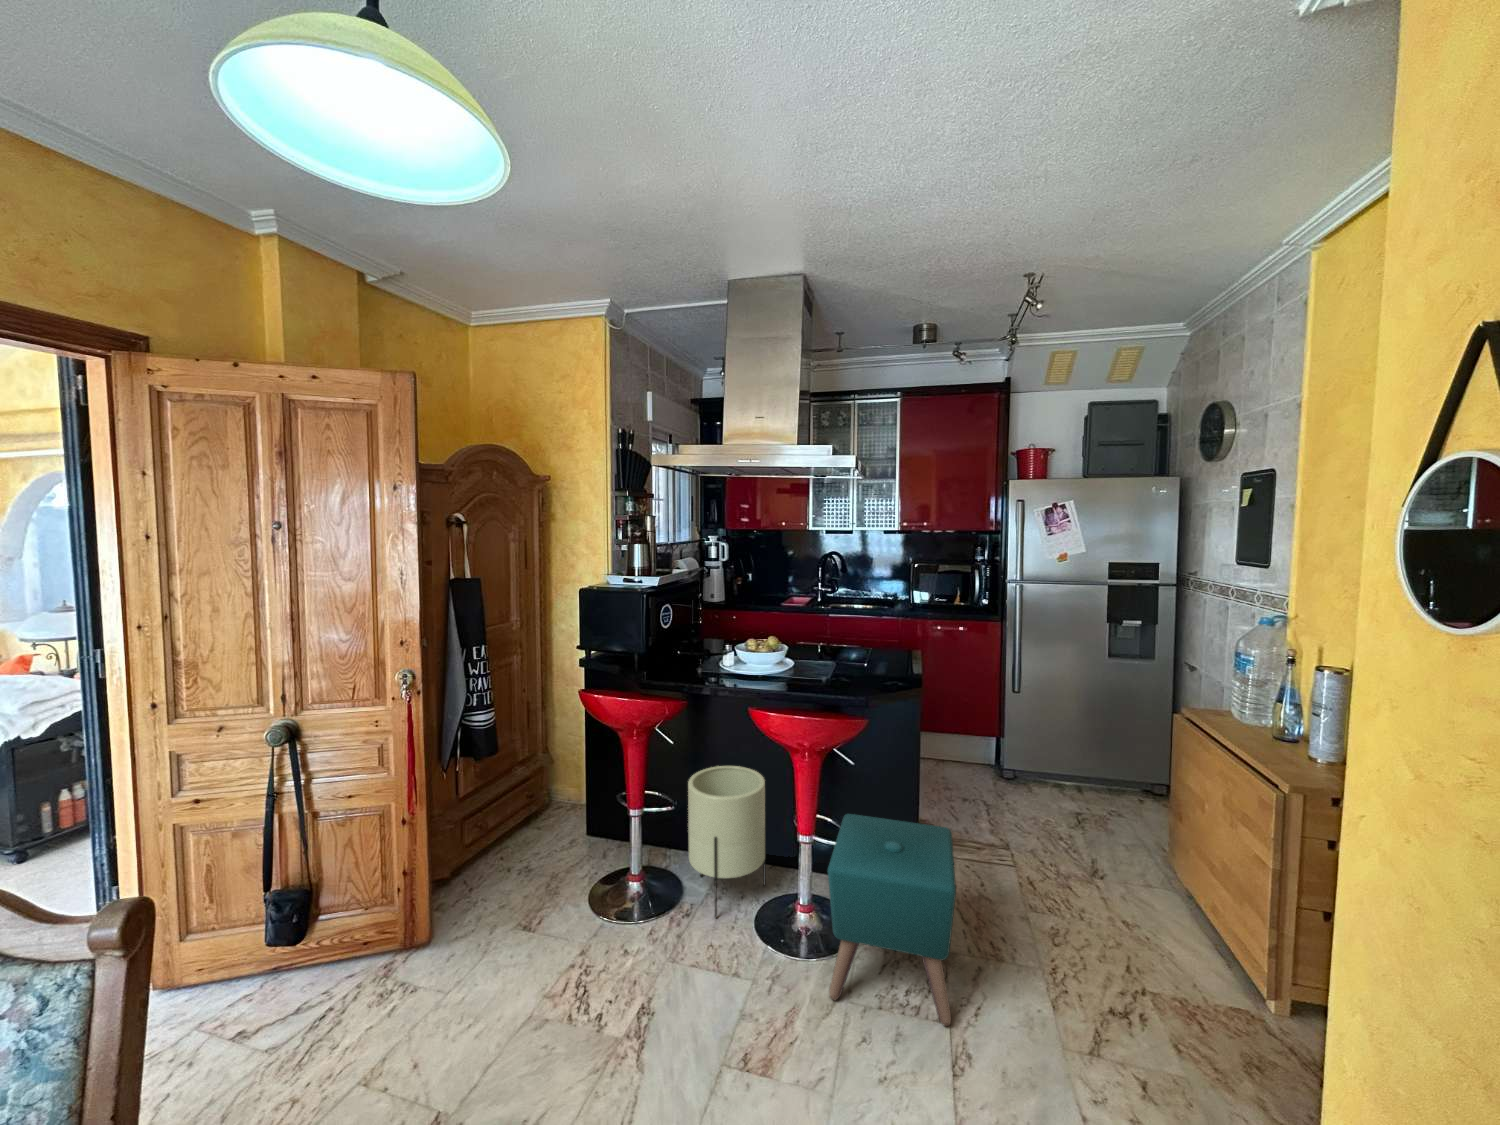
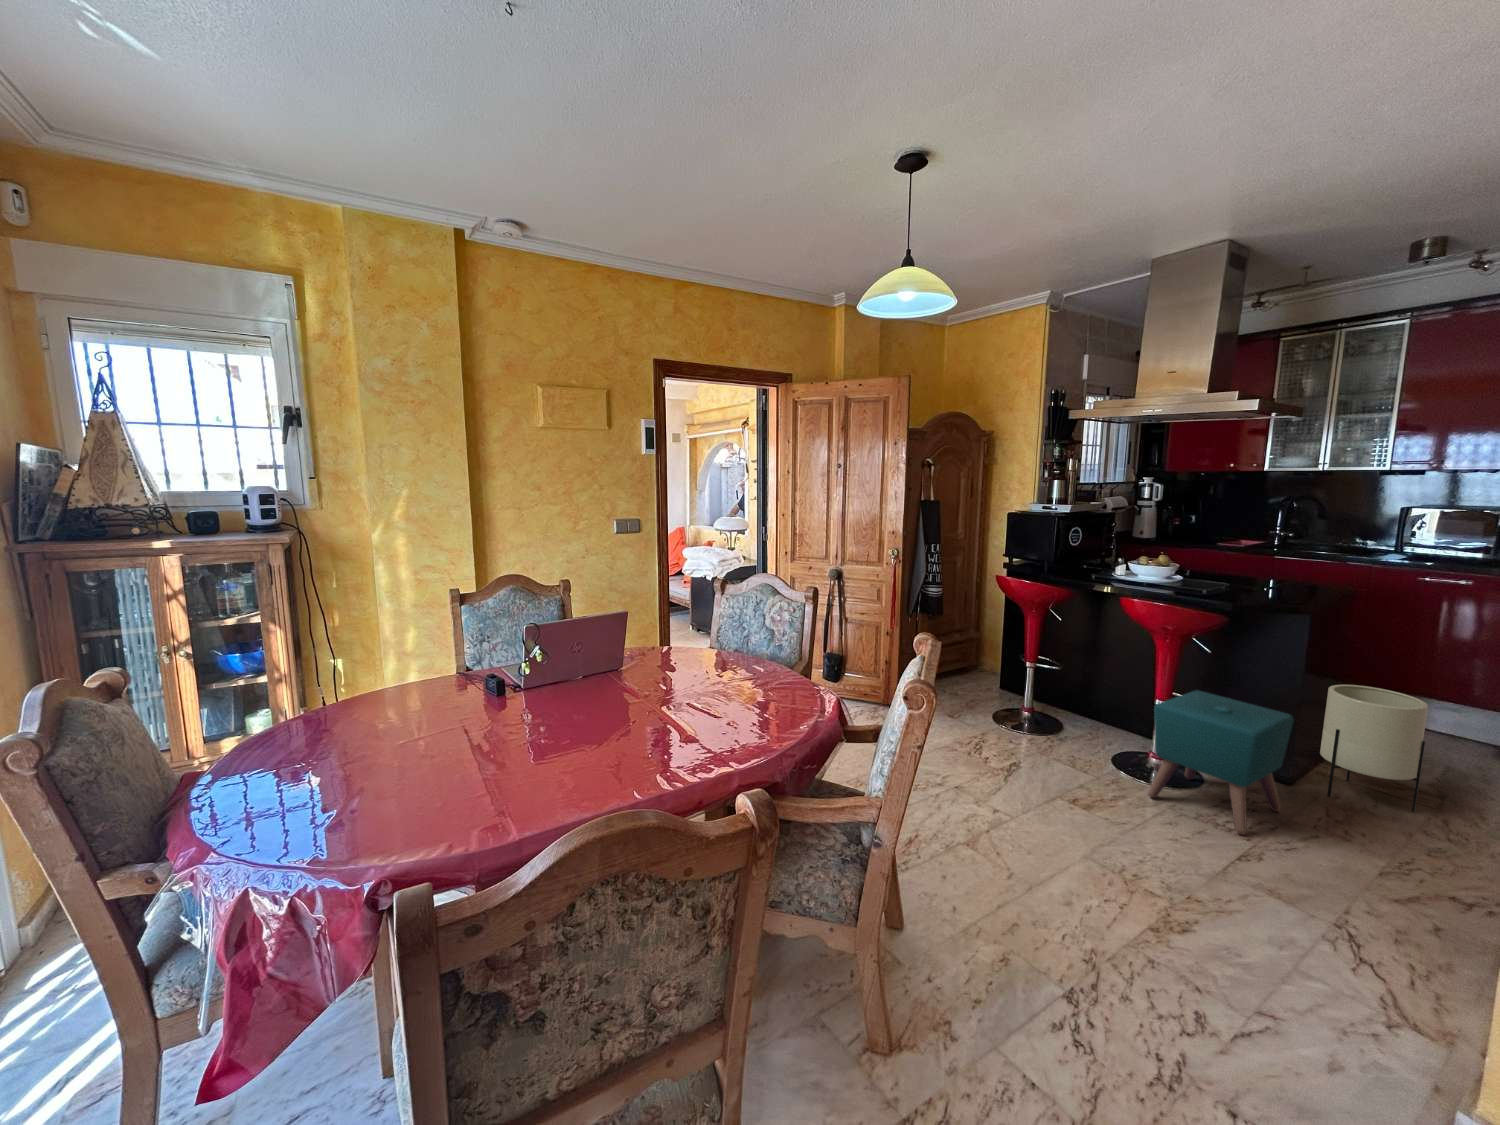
planter: present [688,766,766,918] -> present [1320,685,1428,812]

